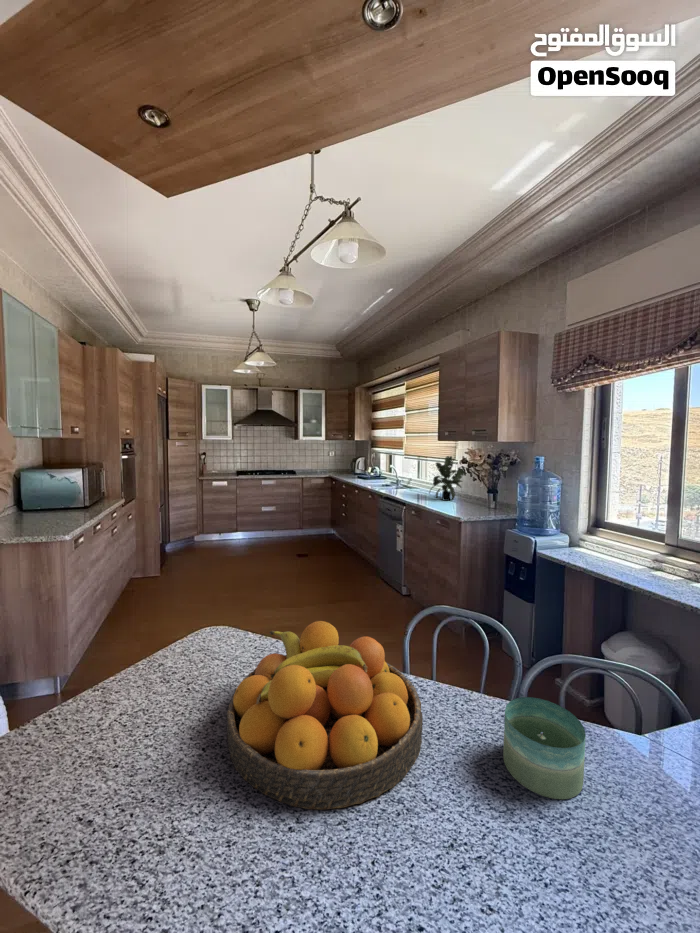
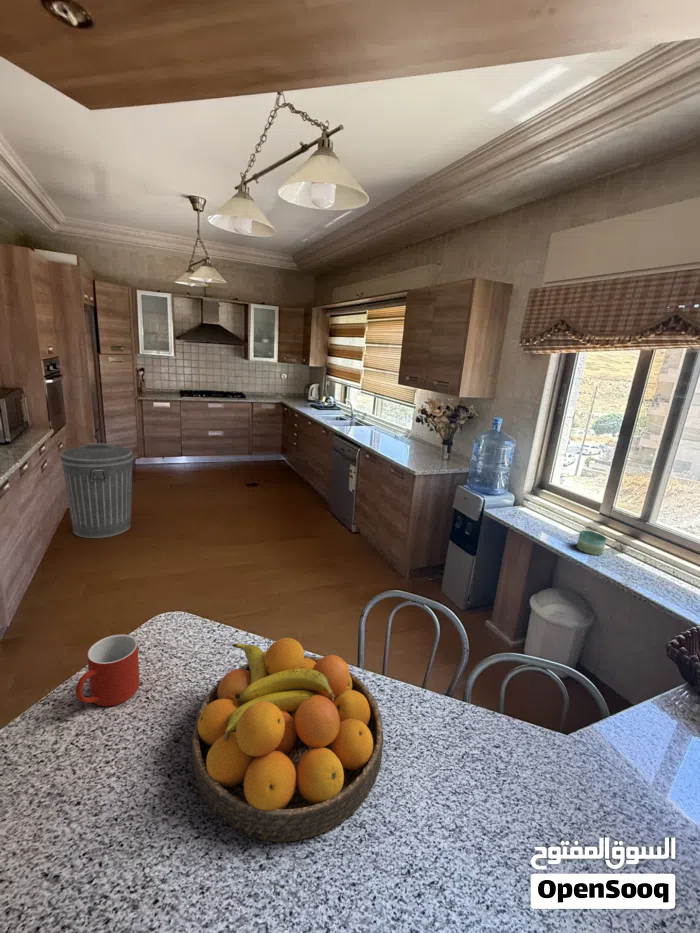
potted plant: present [431,456,464,501] -> none [386,400,425,447]
trash can: none [134,512,196,602] -> present [60,443,133,538]
mug: none [124,626,183,692] -> present [76,635,140,706]
candle: present [503,697,586,799] -> present [577,531,606,555]

